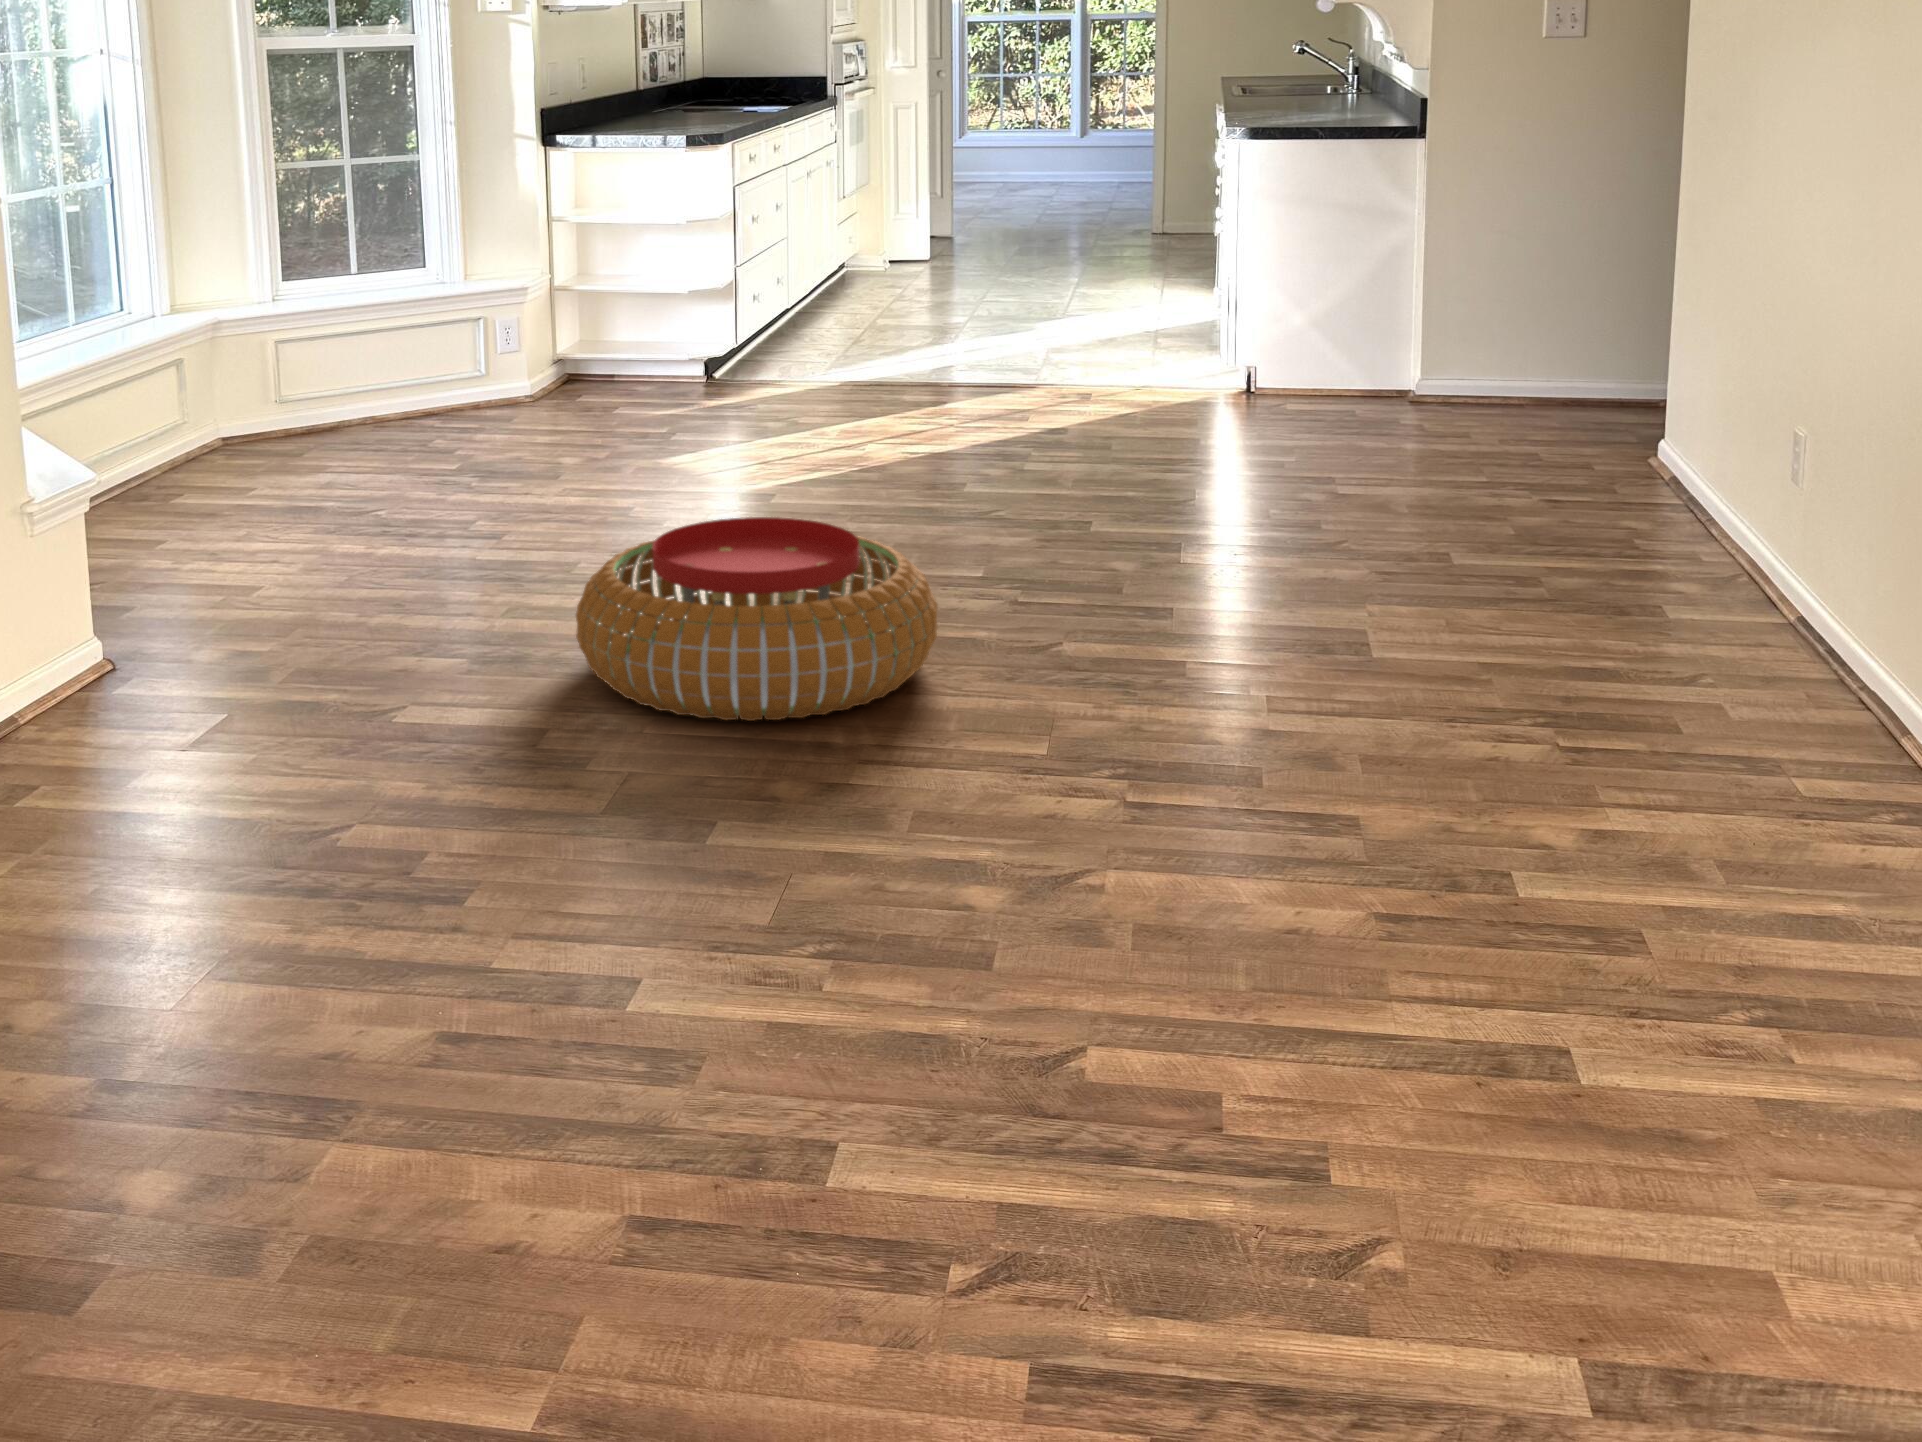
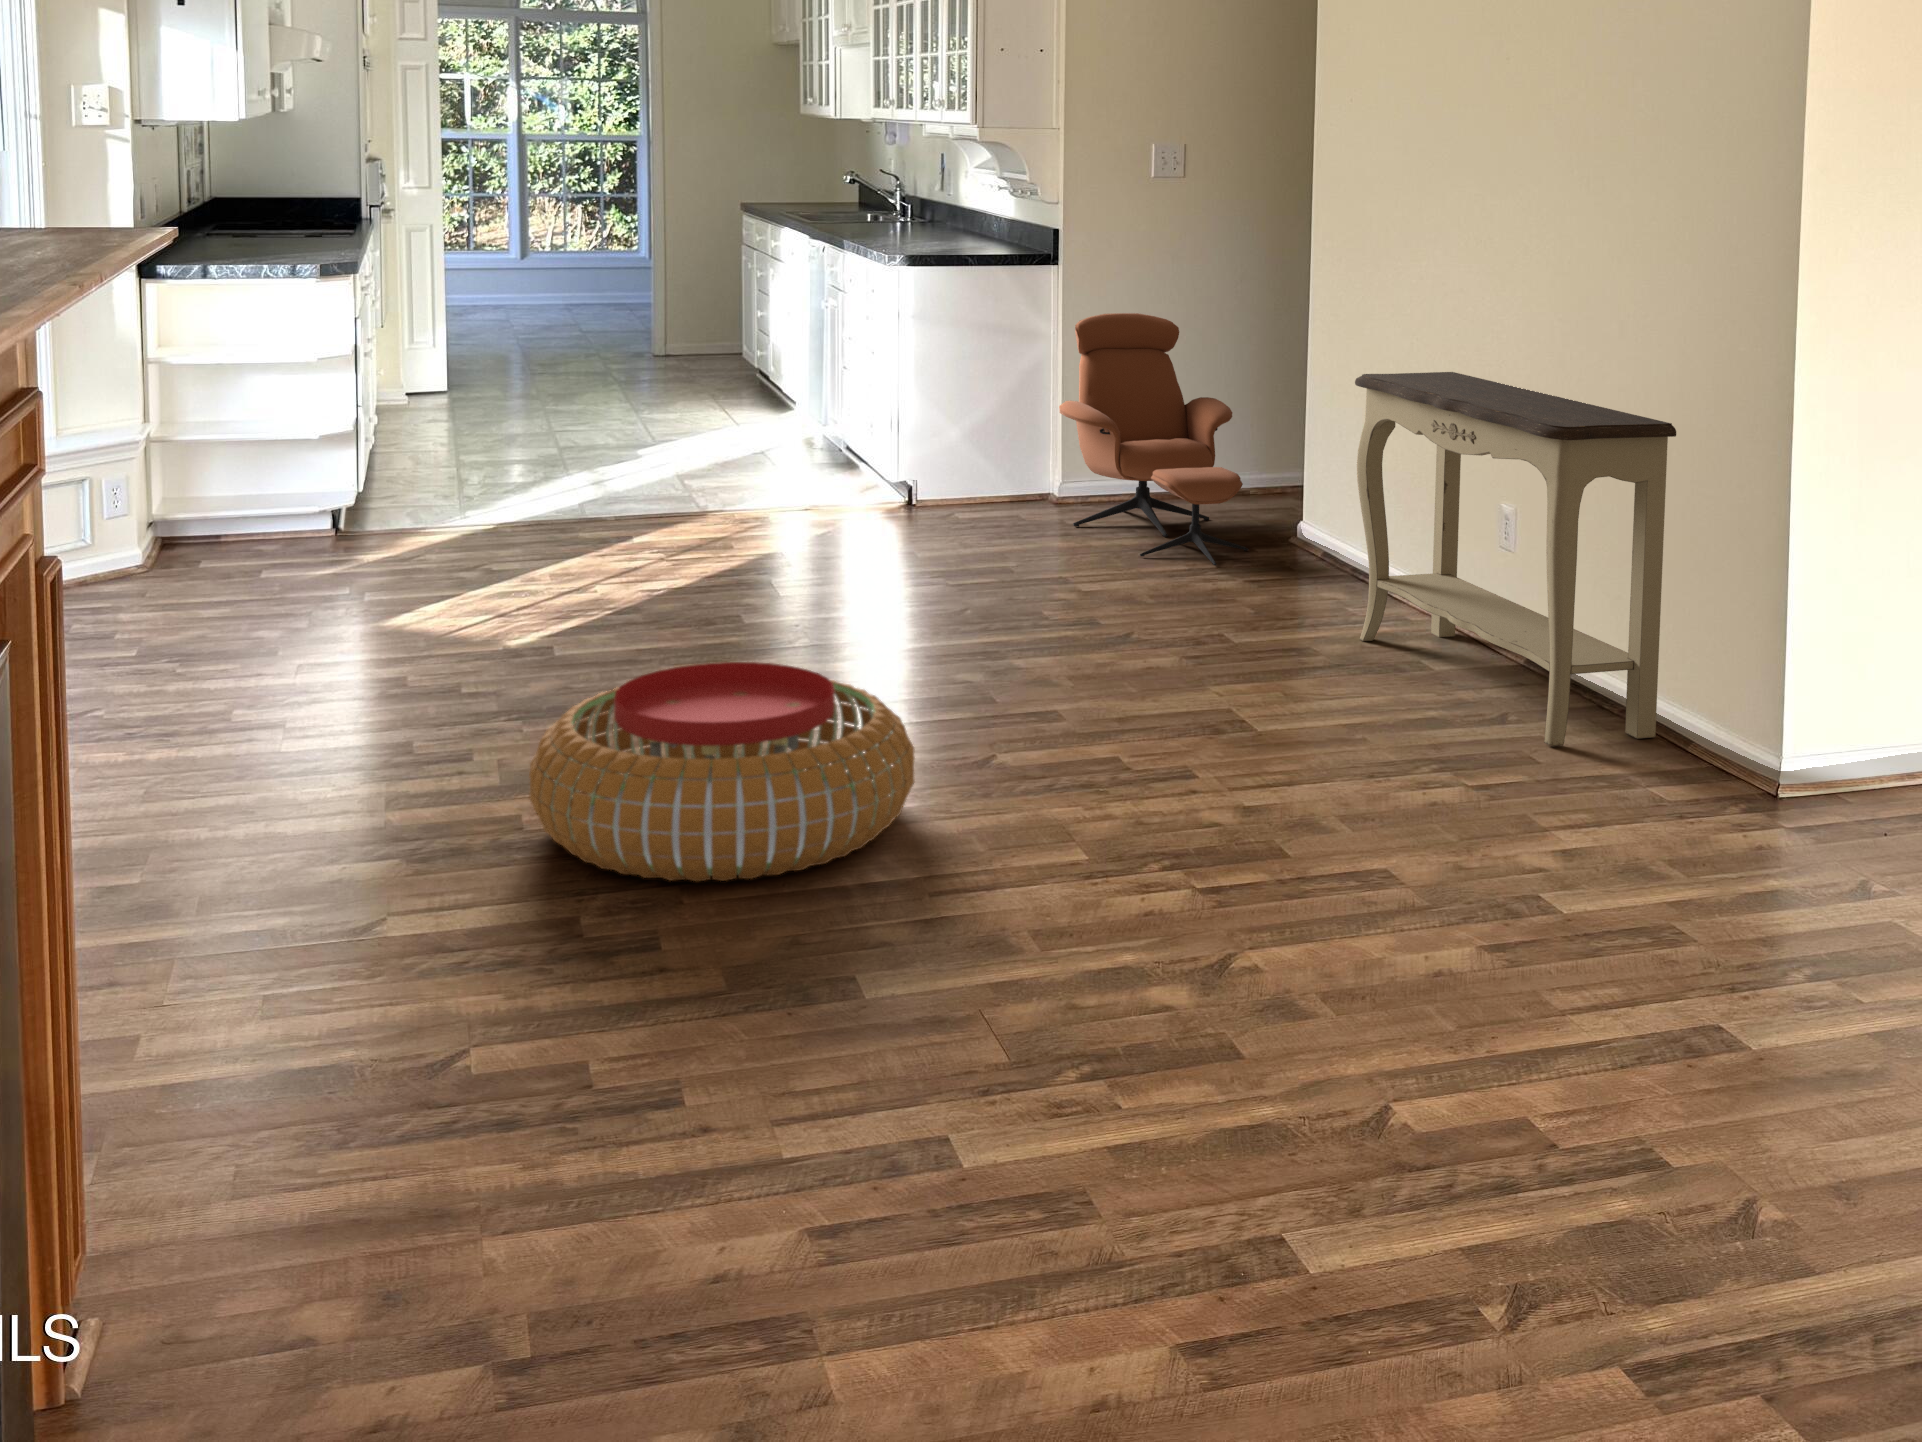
lounge chair: none [1396,190,1605,478] -> present [1059,313,1249,565]
console table: none [1613,265,1915,733] -> present [1355,372,1676,746]

